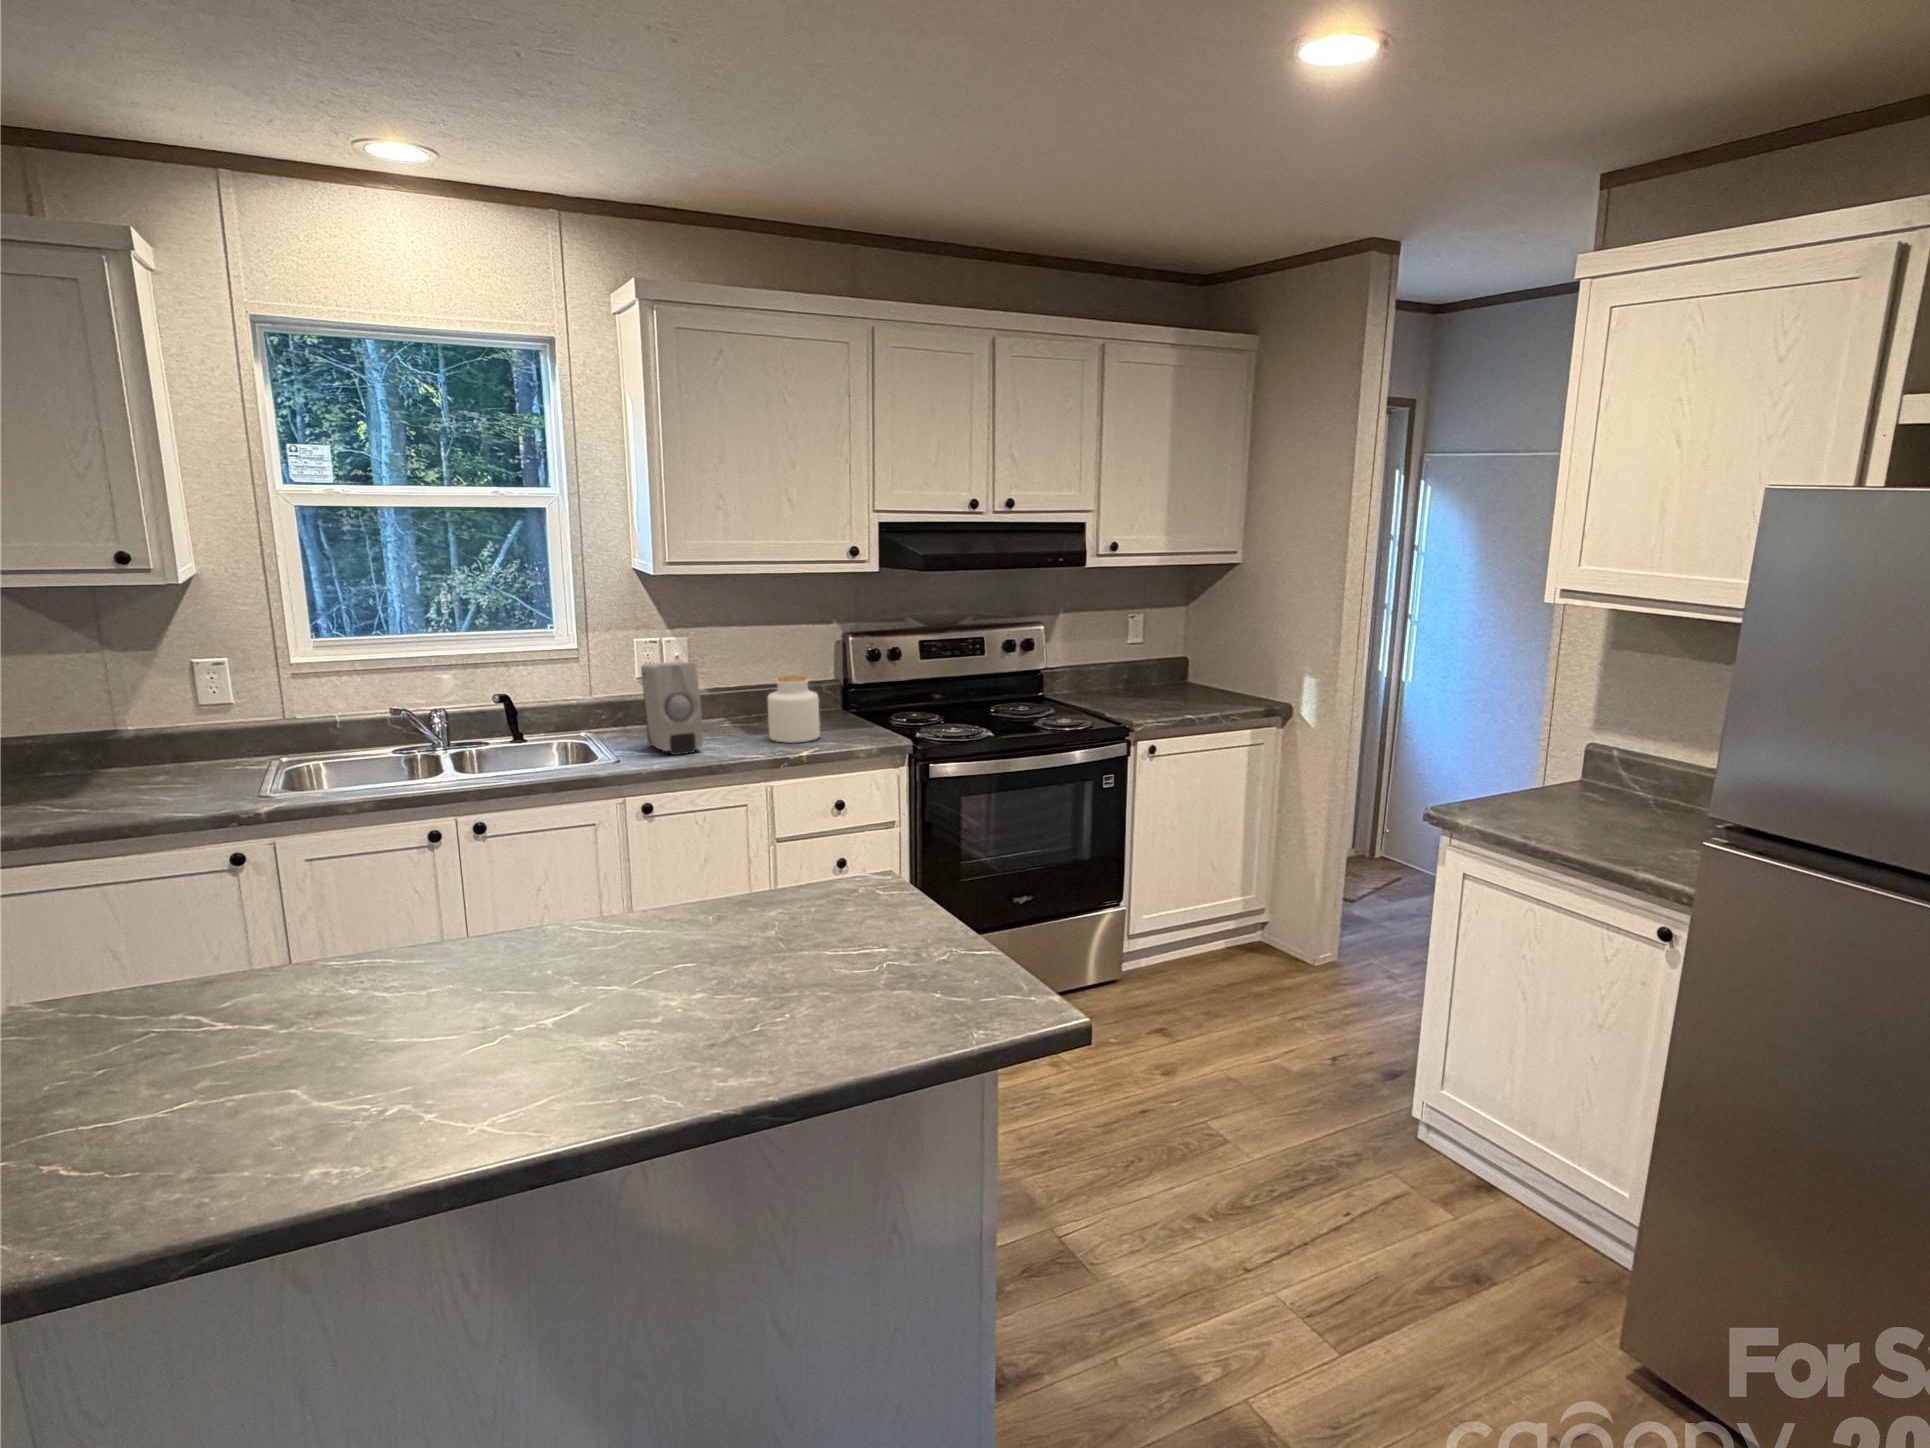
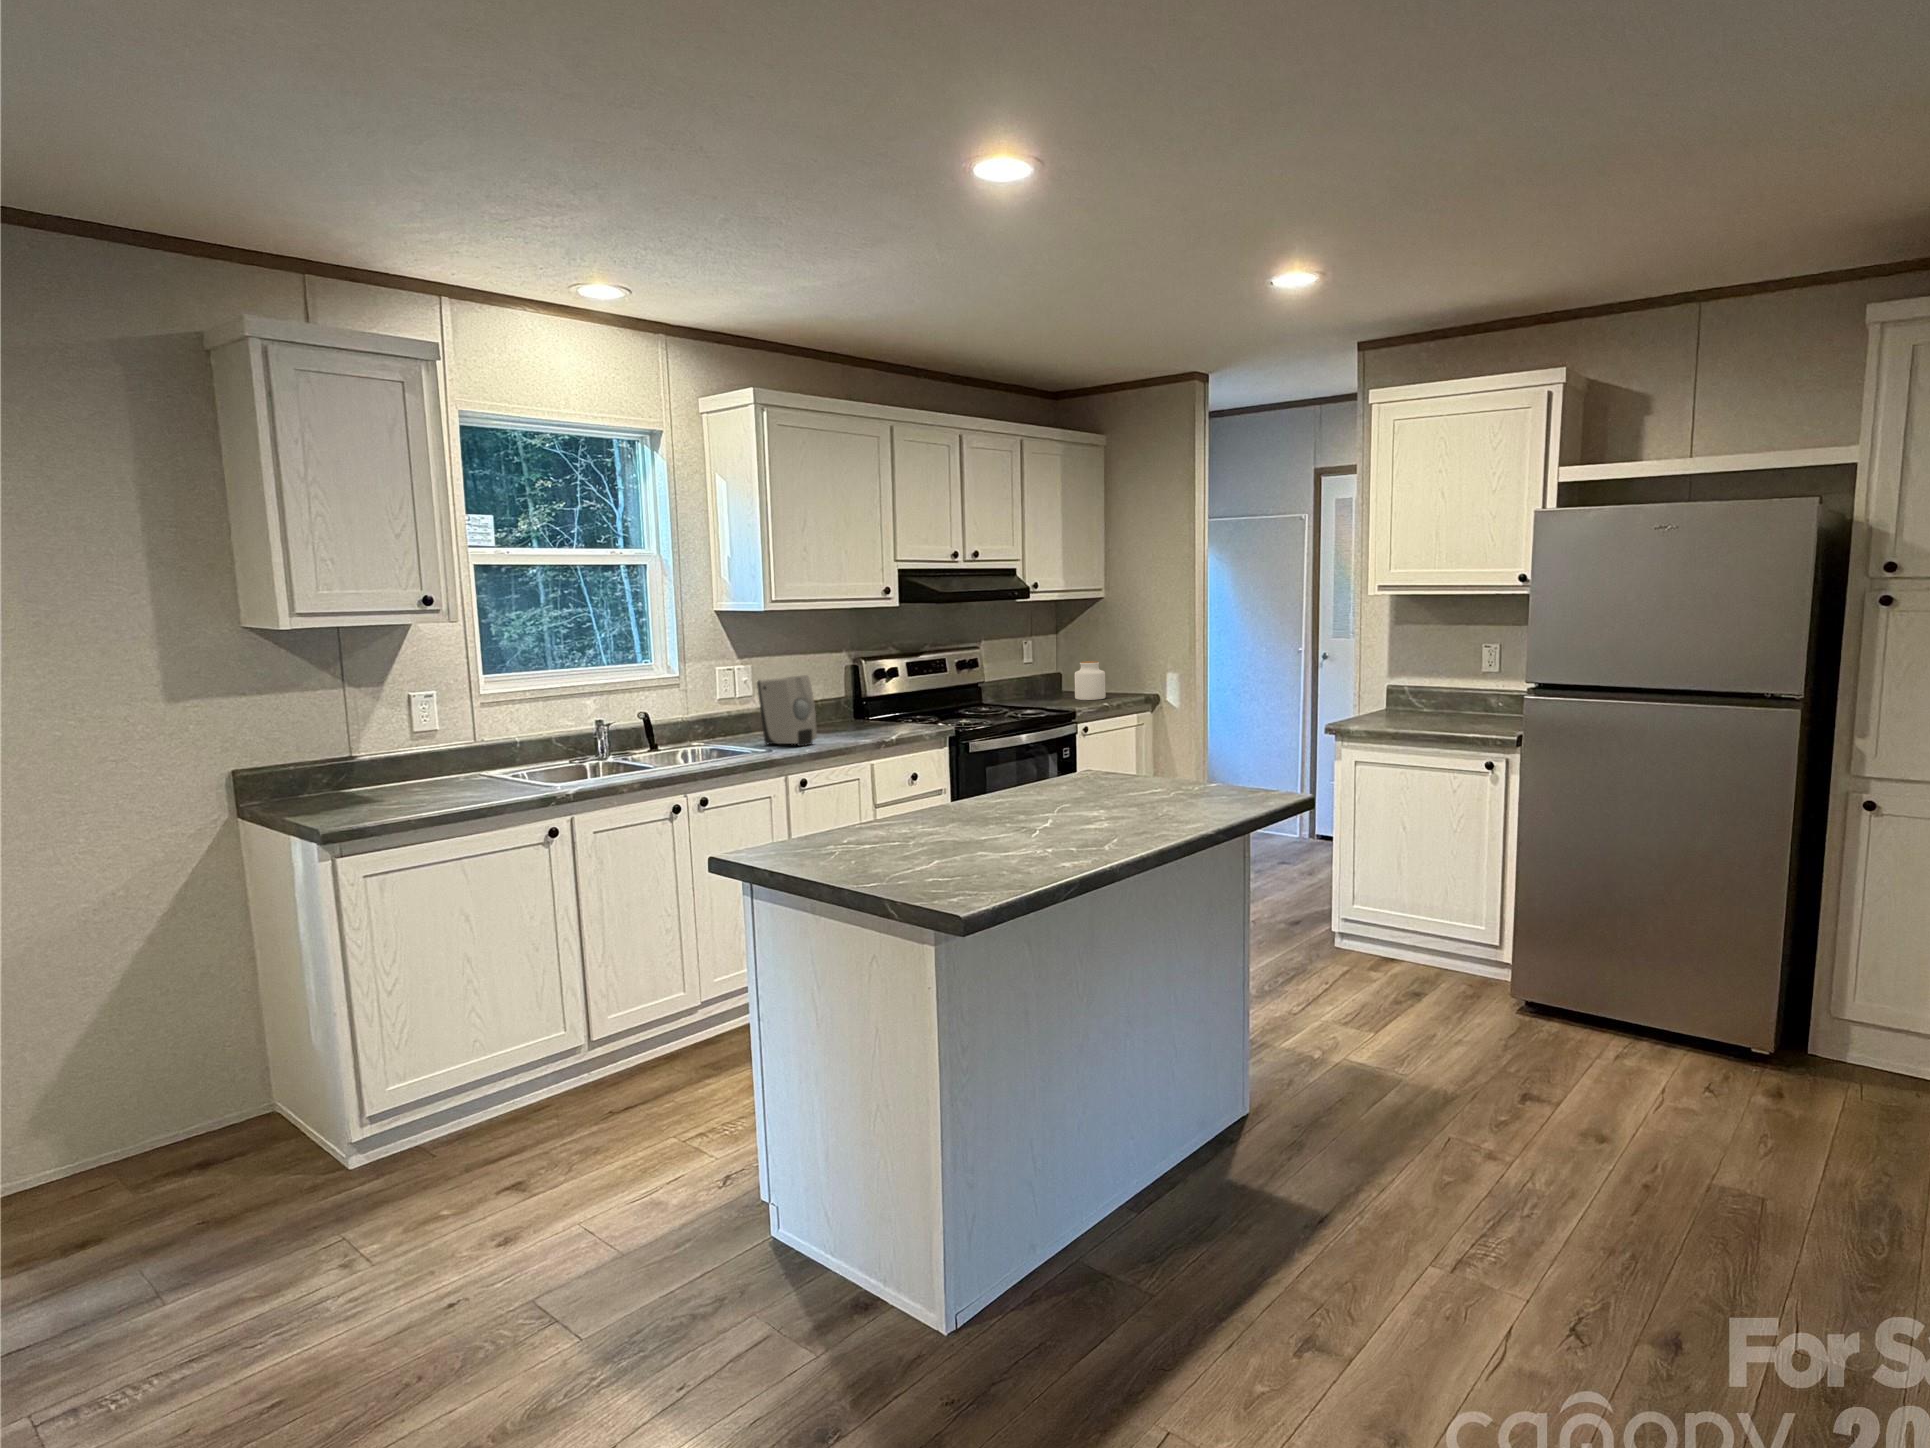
jar: present [767,676,820,743] -> present [1075,661,1106,700]

